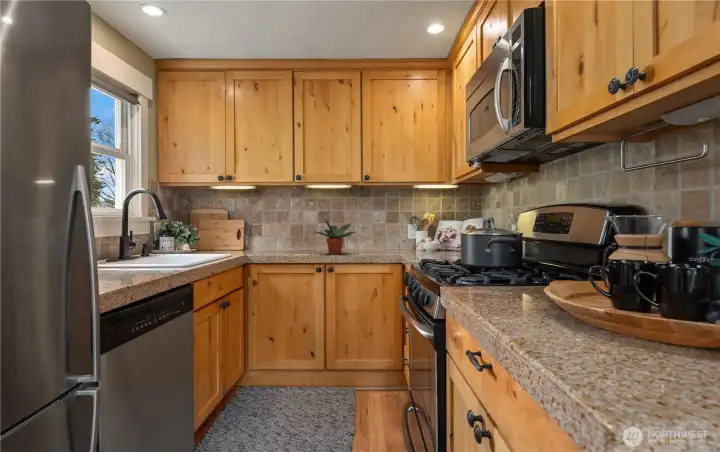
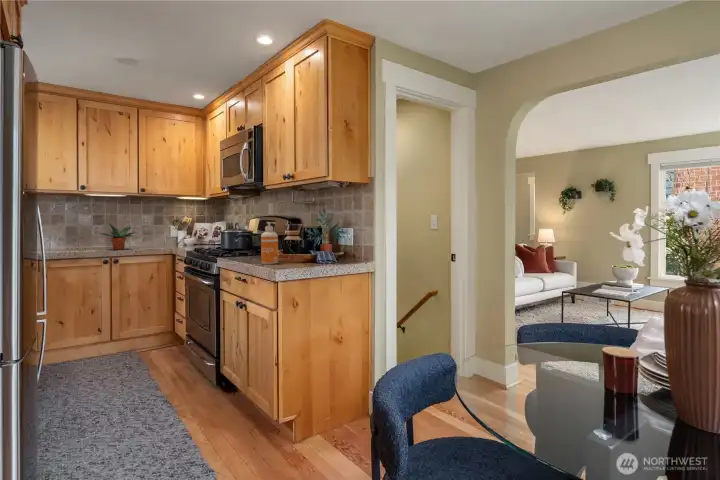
soap dispenser: none [556,195,626,352] -> present [261,222,278,264]

